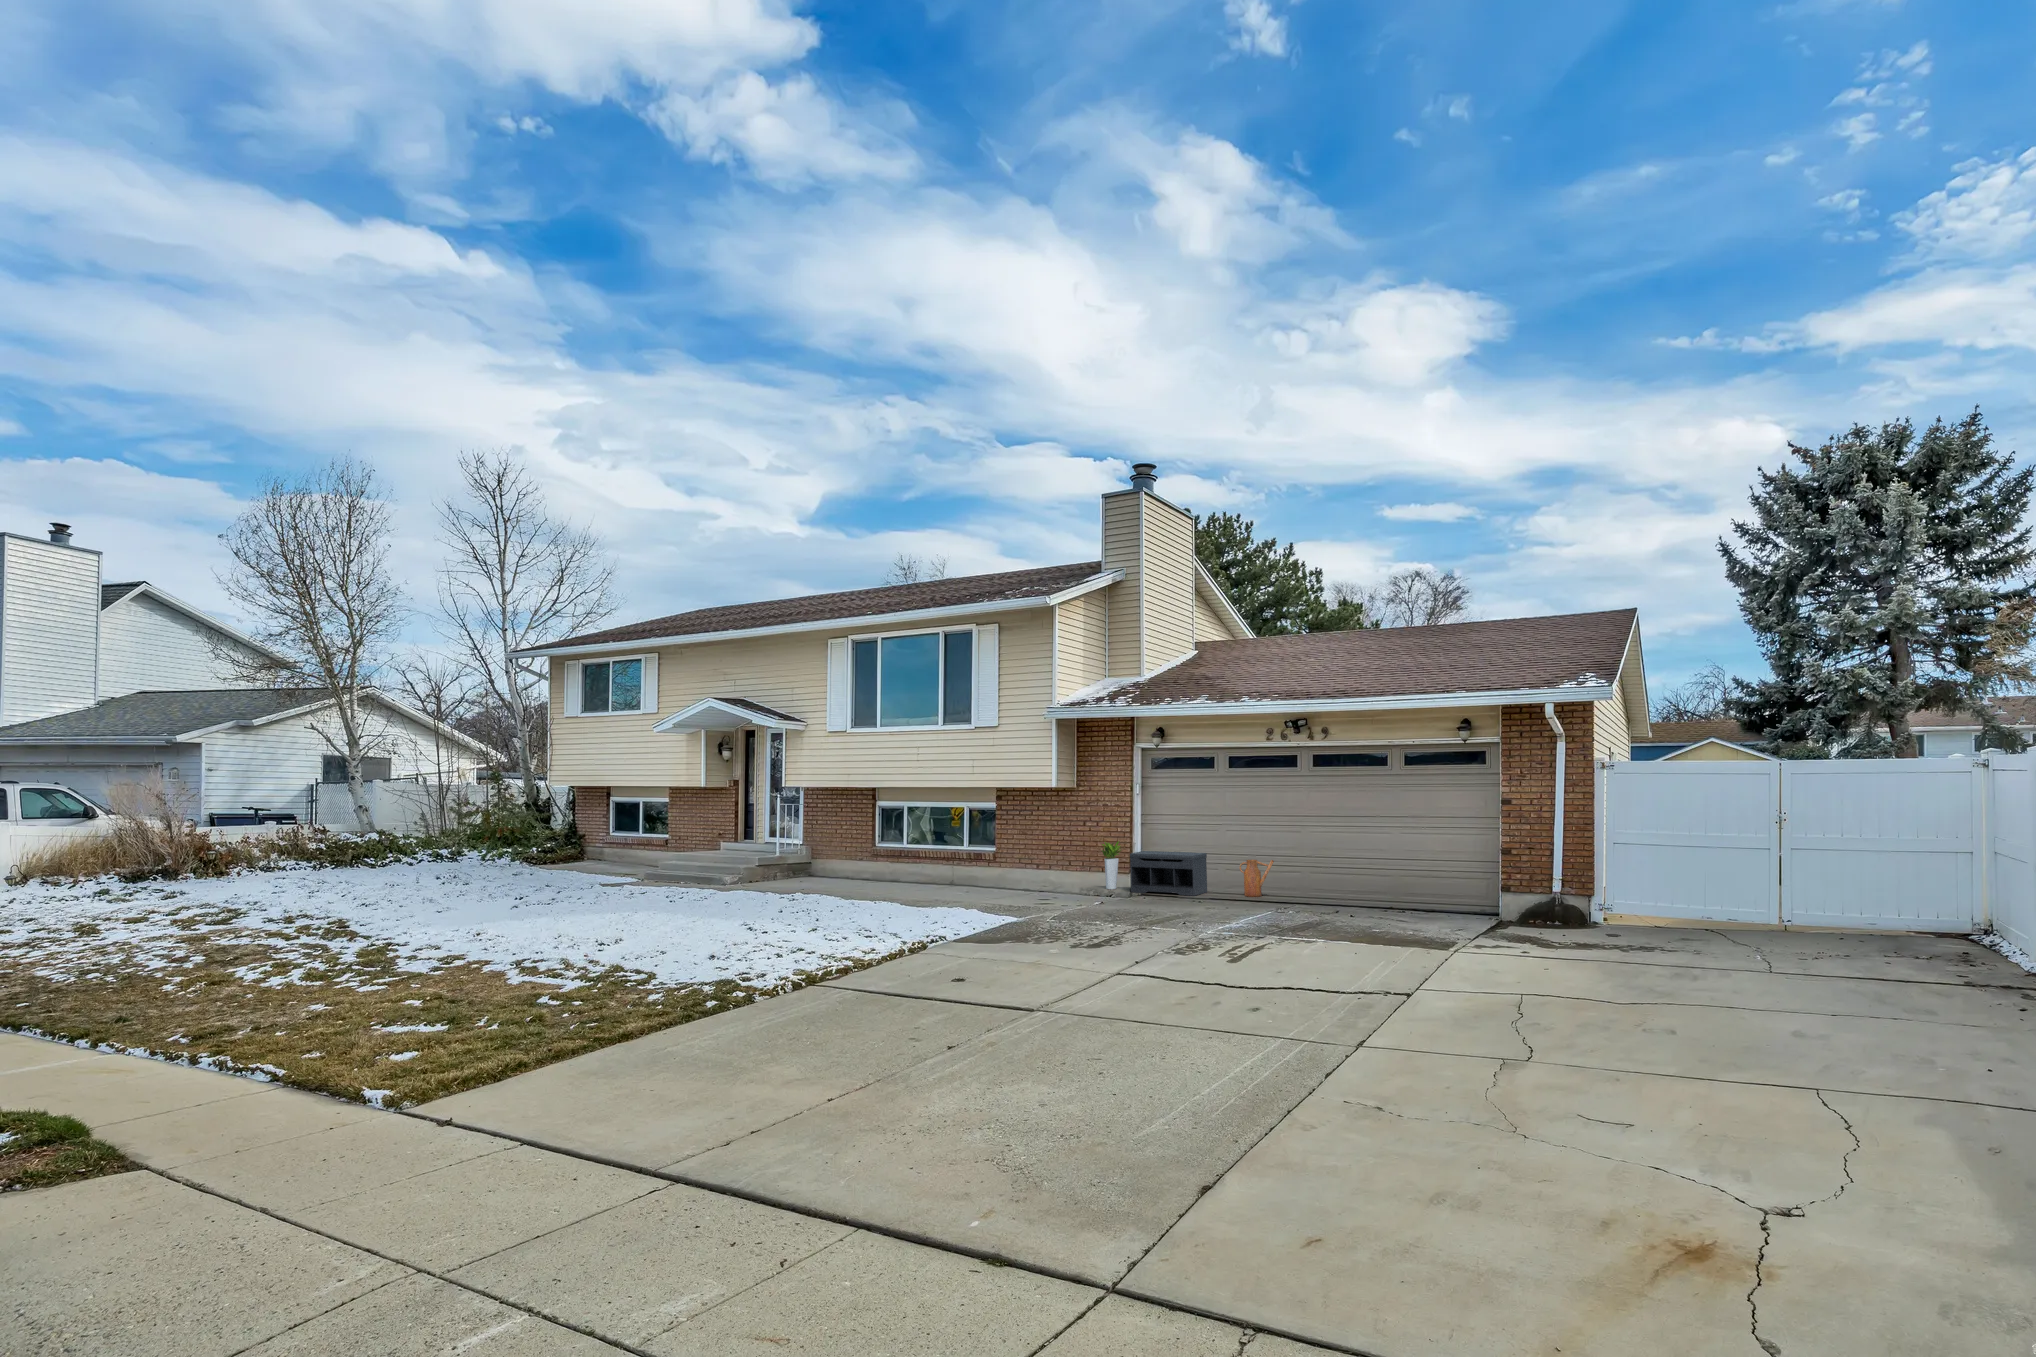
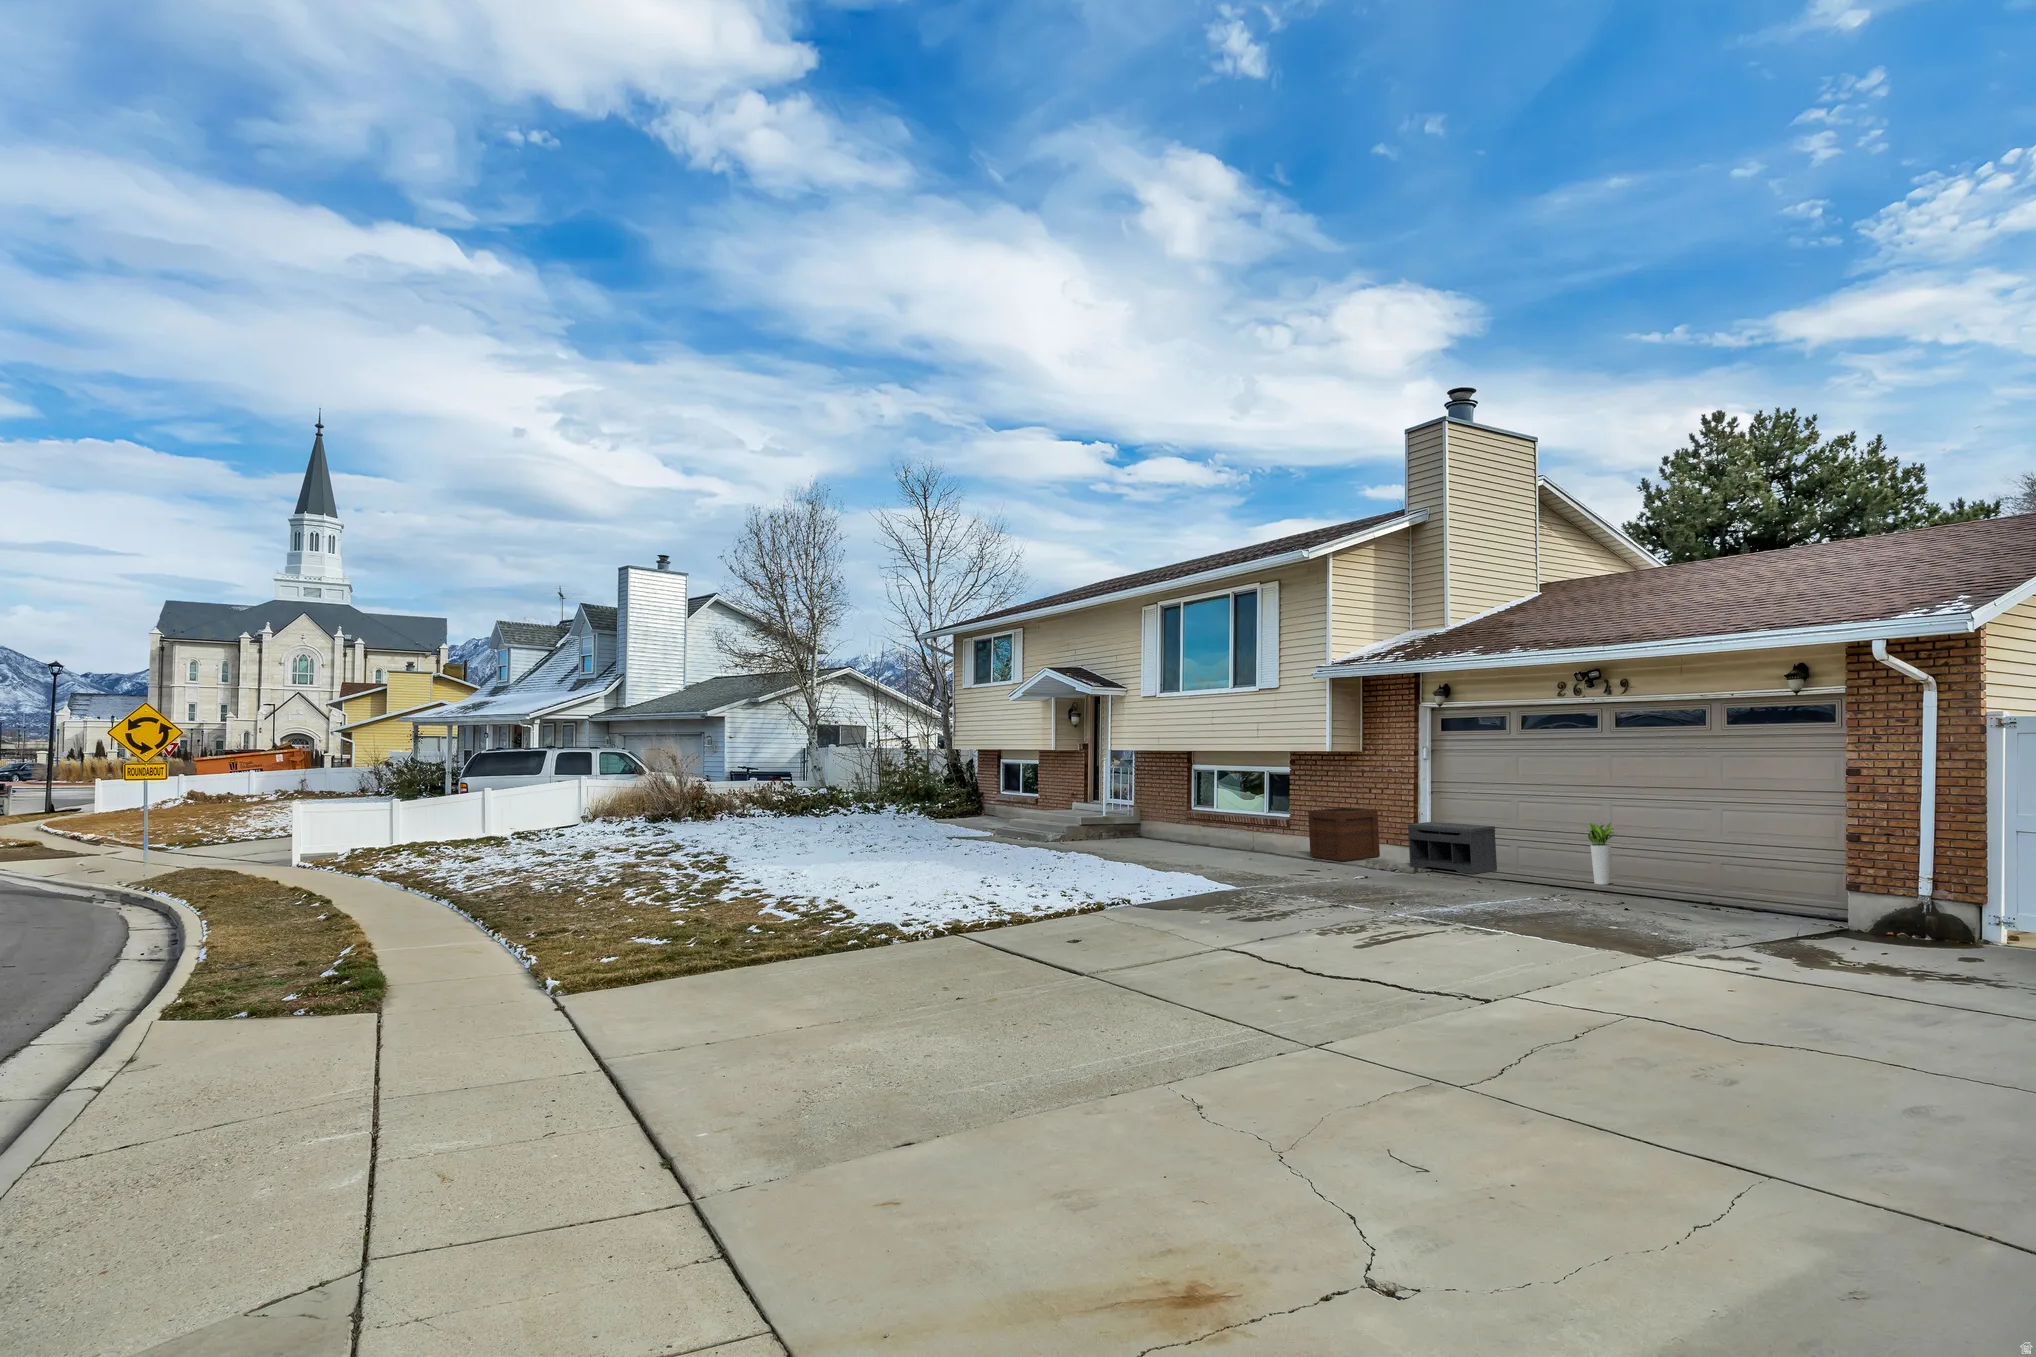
wooden crate: none [1028,840,1090,890] -> present [1308,808,1380,861]
planter: present [1102,841,1121,889] -> present [1586,823,1615,885]
watering can: present [1240,860,1274,897] -> none [1528,835,1566,879]

